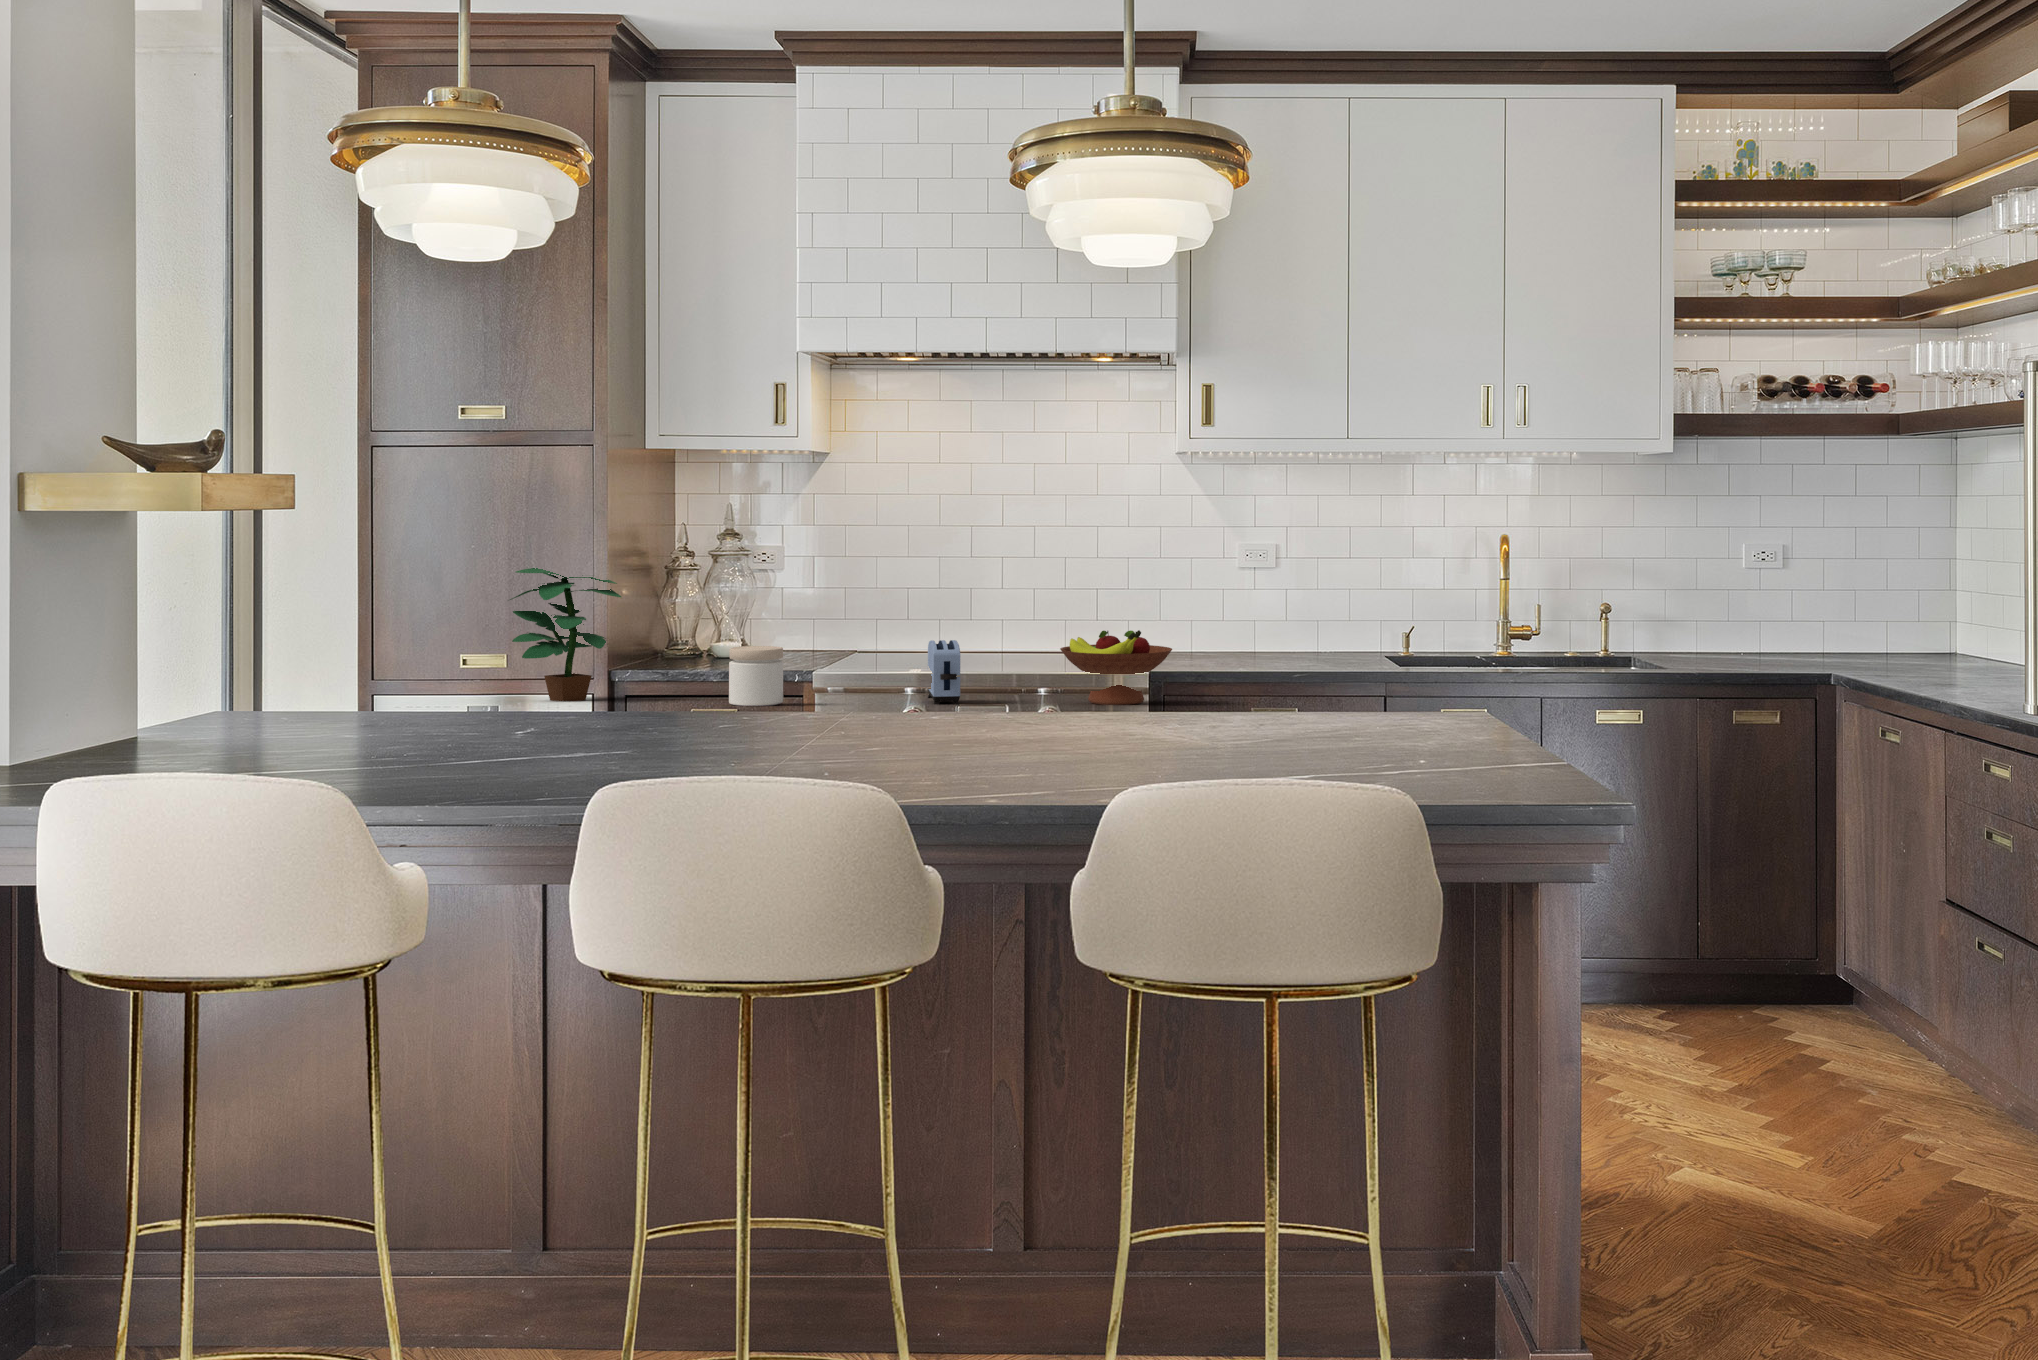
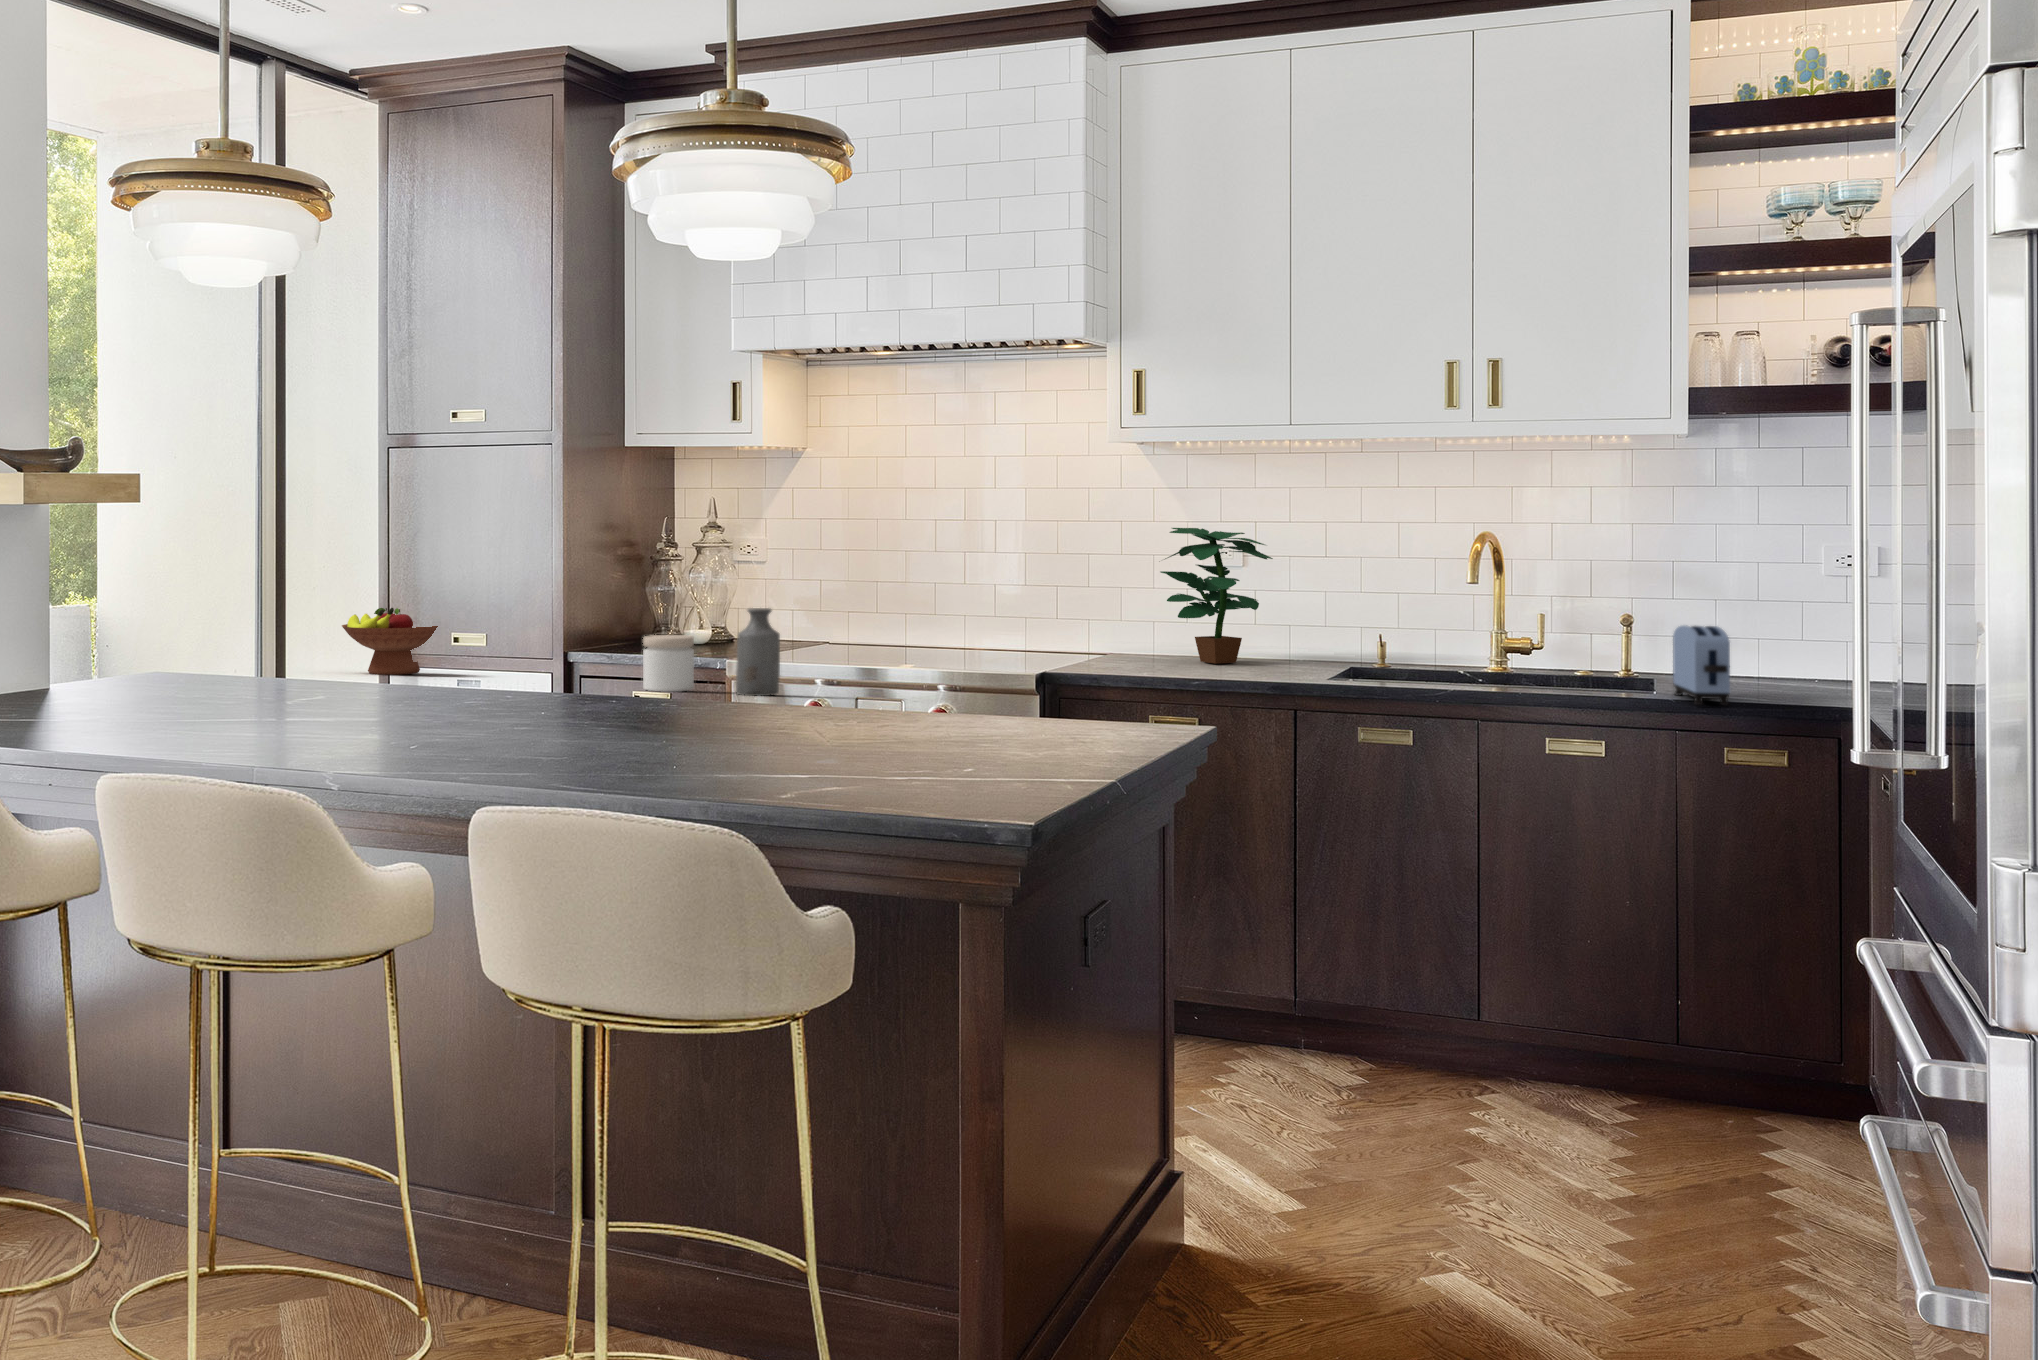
potted plant: present [510,568,621,701] -> present [1161,528,1273,664]
bottle: none [835,616,881,707] -> present [736,608,780,696]
fruit bowl: present [1060,630,1172,705] -> present [342,608,438,675]
toaster: present [928,640,960,704] -> present [1673,625,1730,705]

